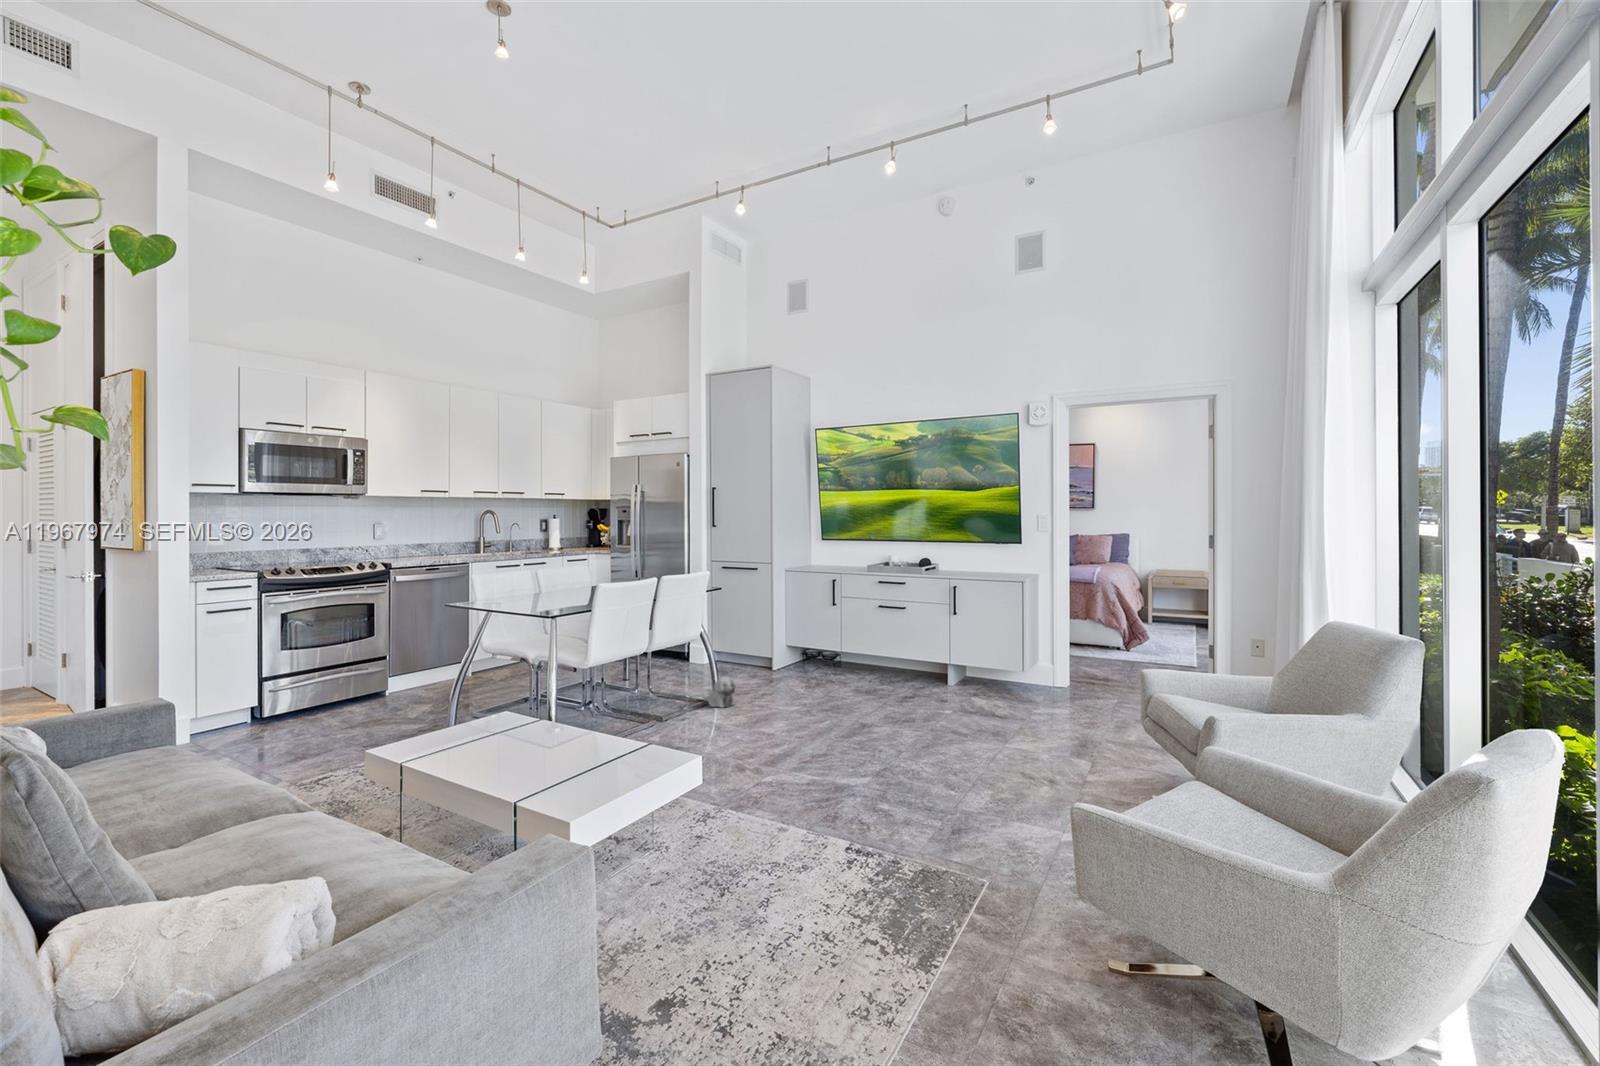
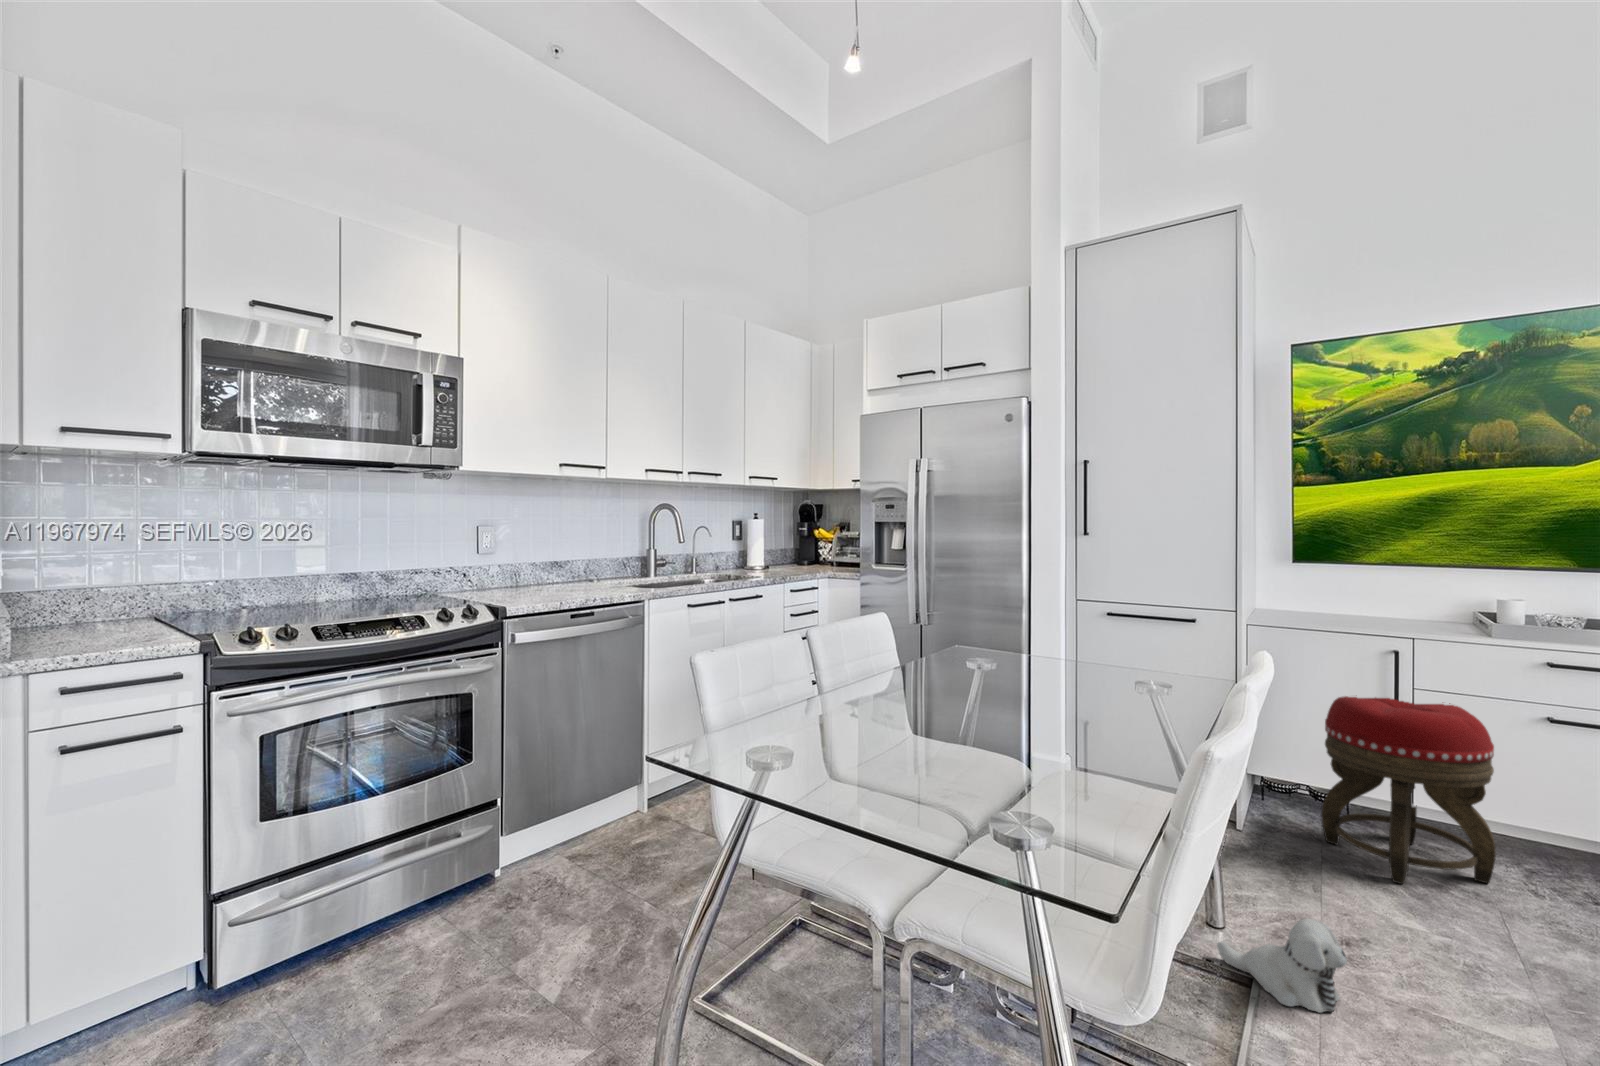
footstool: none [803,602,861,682] -> present [1322,696,1496,884]

